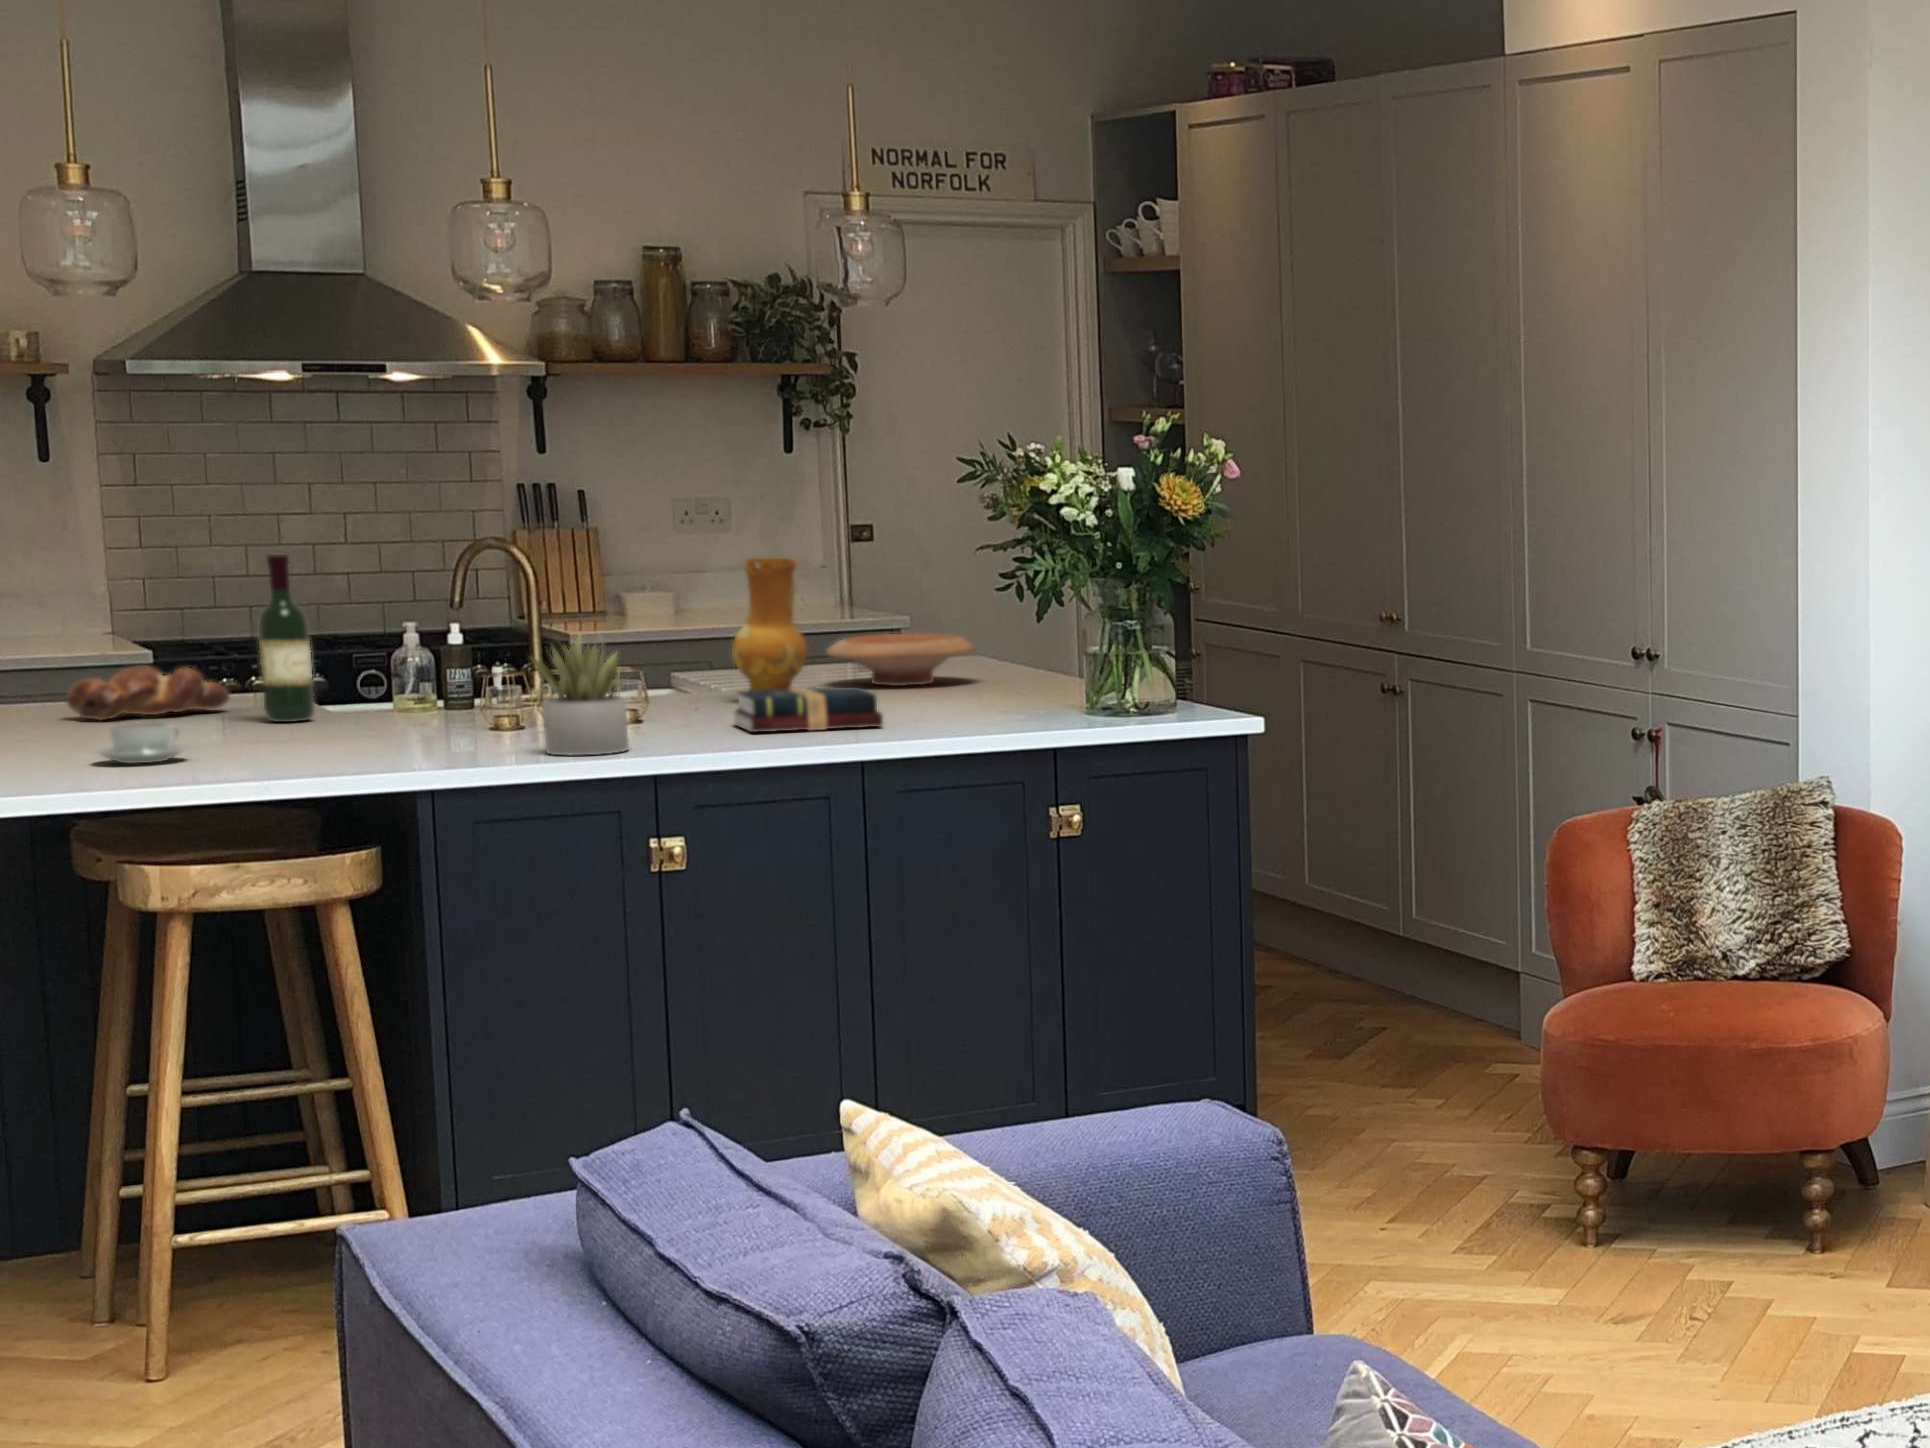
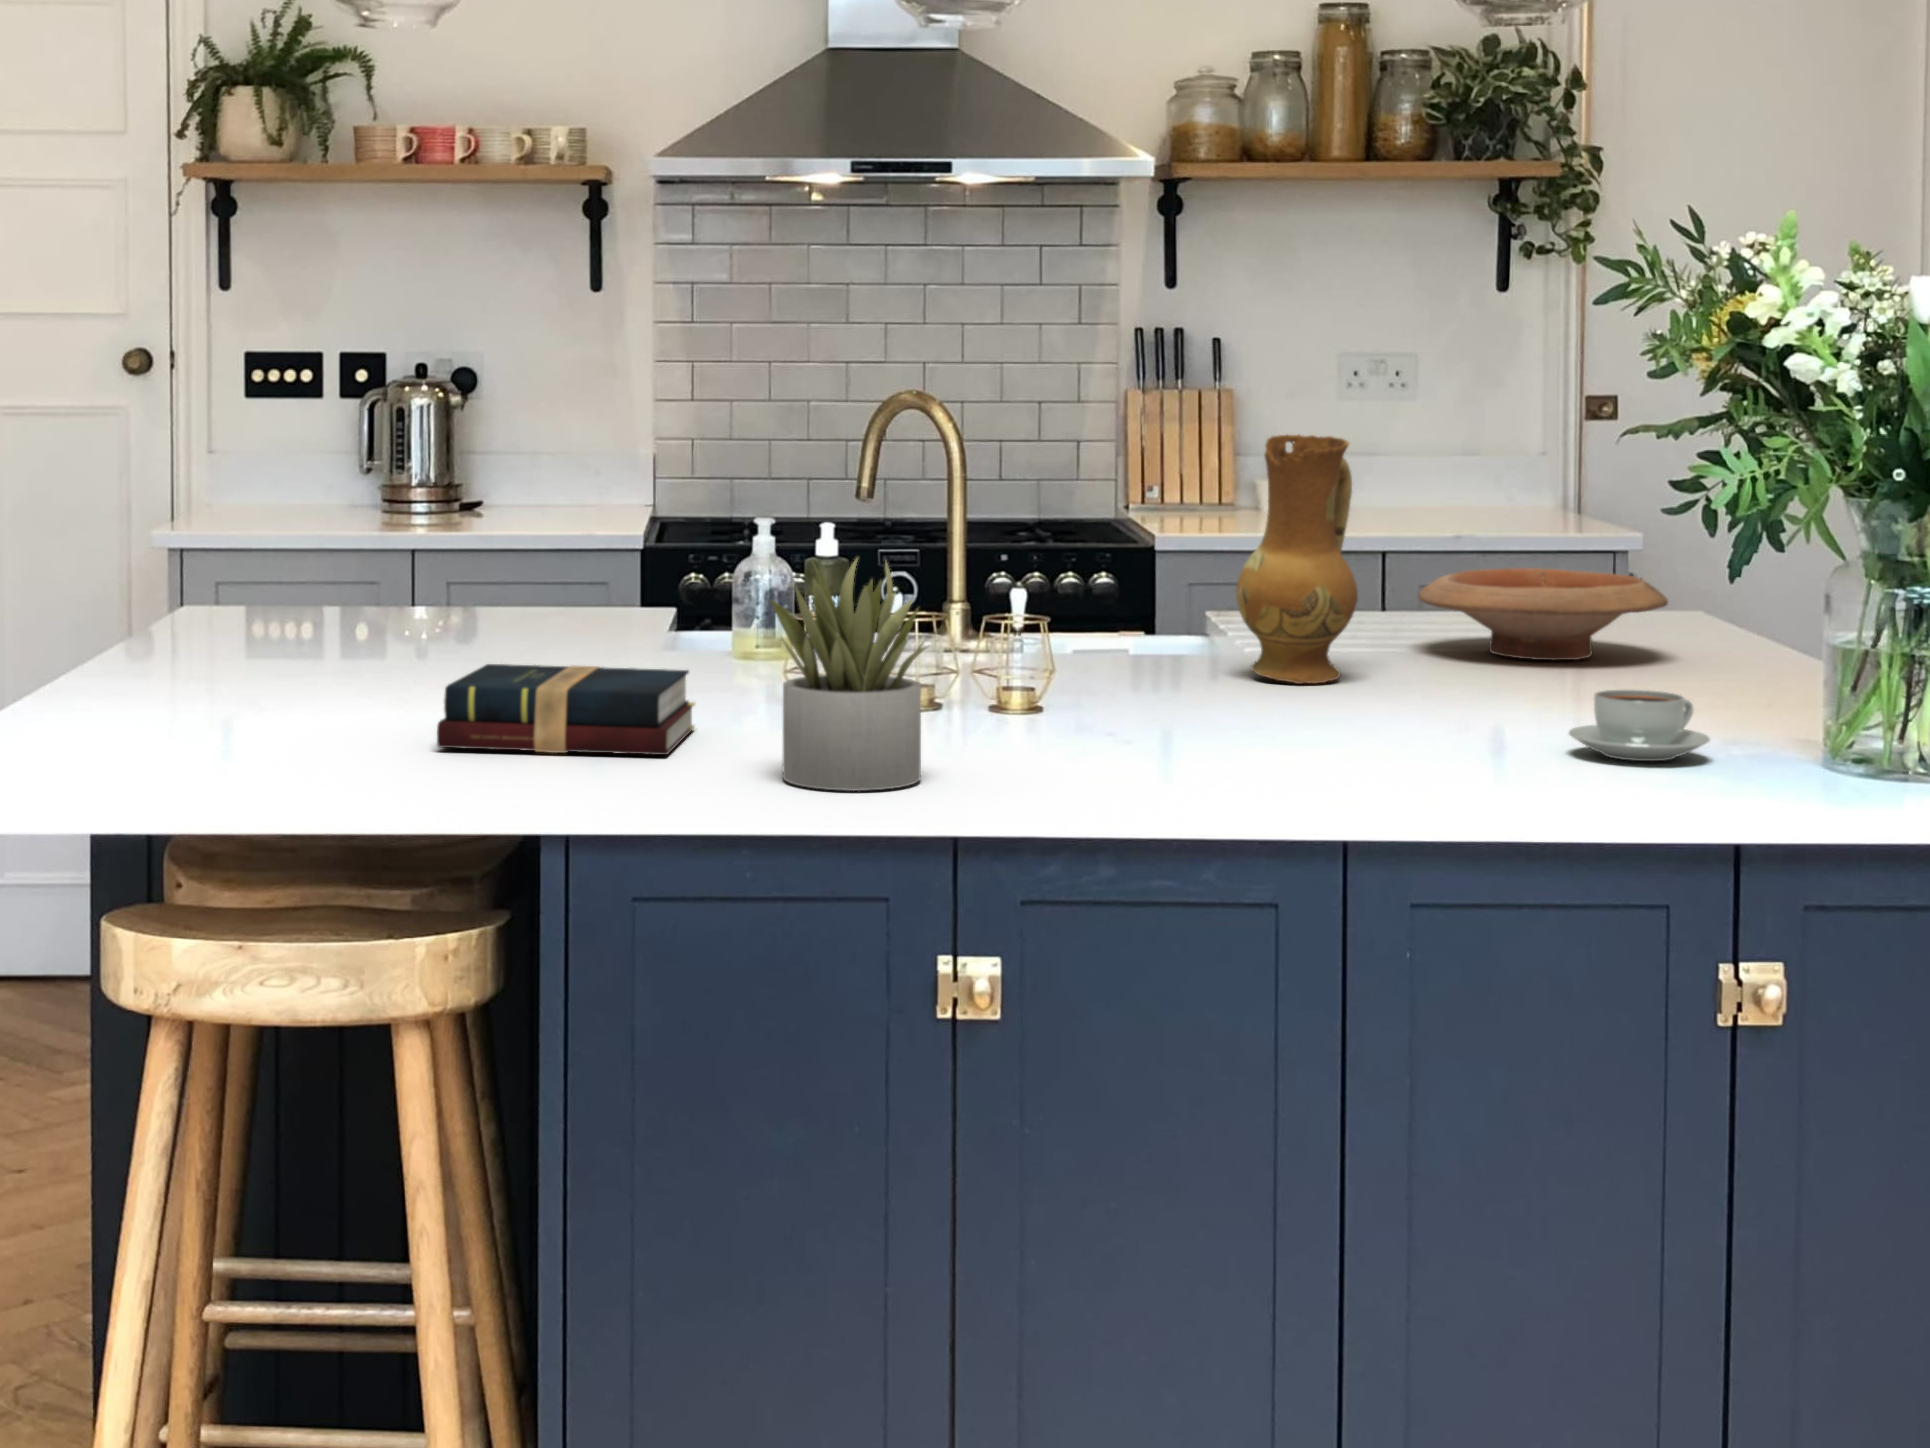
wine bottle: present [258,554,315,722] -> none [571,408,636,661]
bread loaf: present [66,665,230,720] -> none [378,560,581,636]
hardback book: present [734,687,883,732] -> present [437,664,695,755]
coffee cup: present [95,722,188,763] -> present [1569,690,1710,761]

